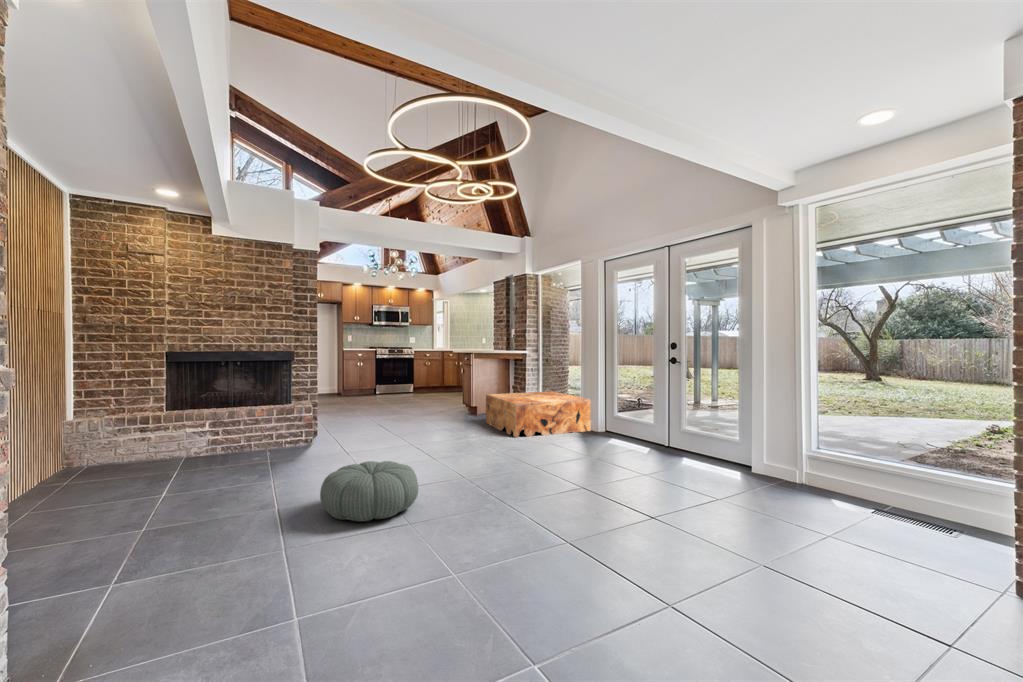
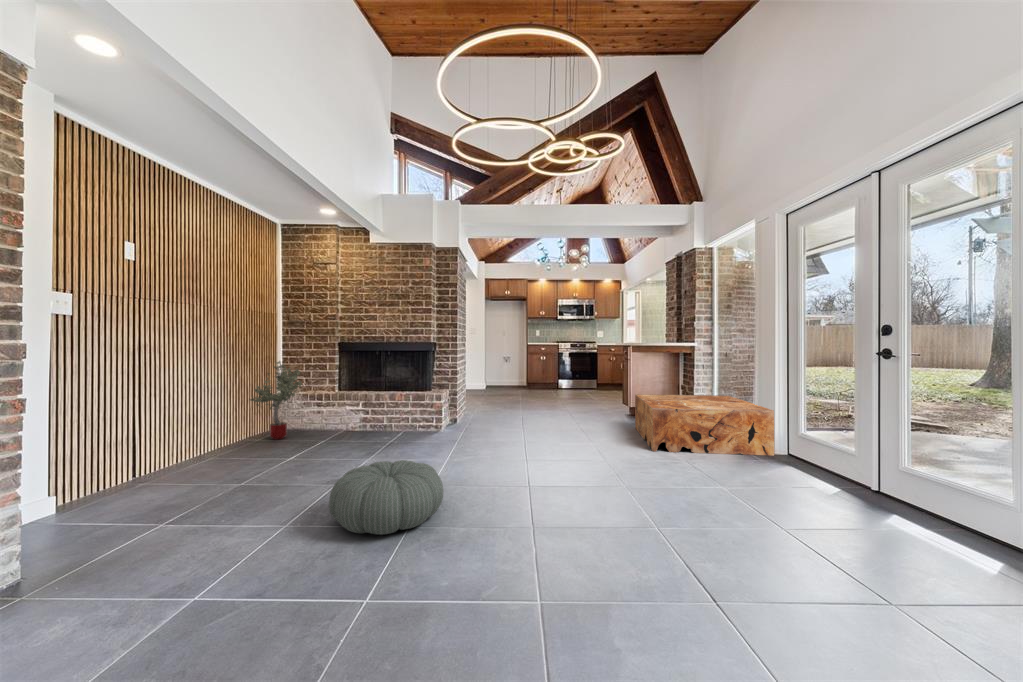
potted tree: none [52,377,123,478] -> present [250,361,302,440]

